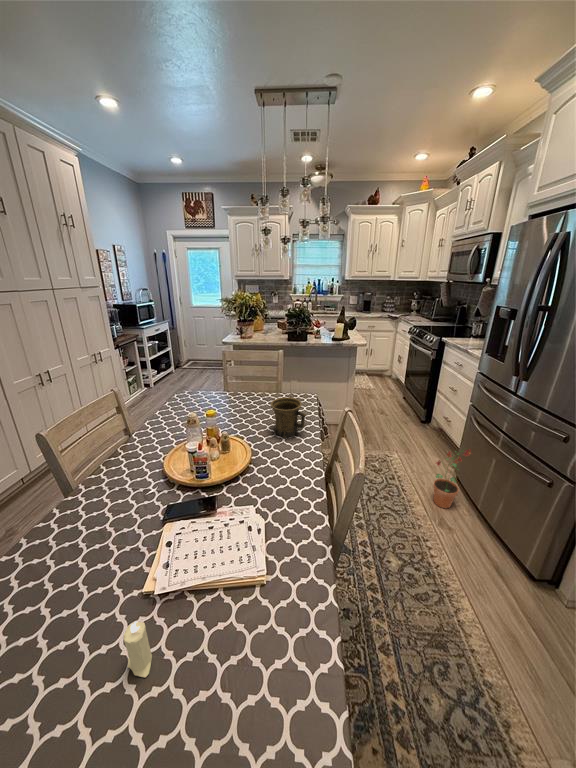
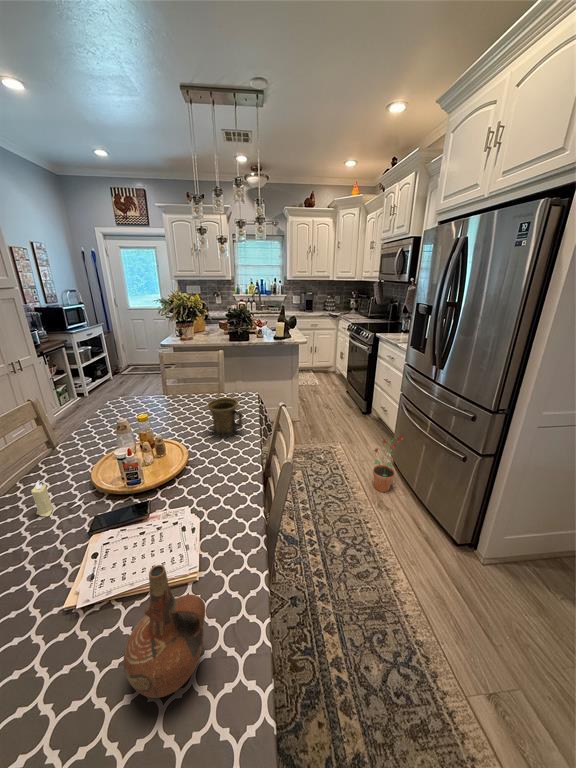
ceramic pitcher: none [200,573,282,709] -> present [124,565,205,698]
candle: present [123,621,152,677] -> present [31,480,53,516]

